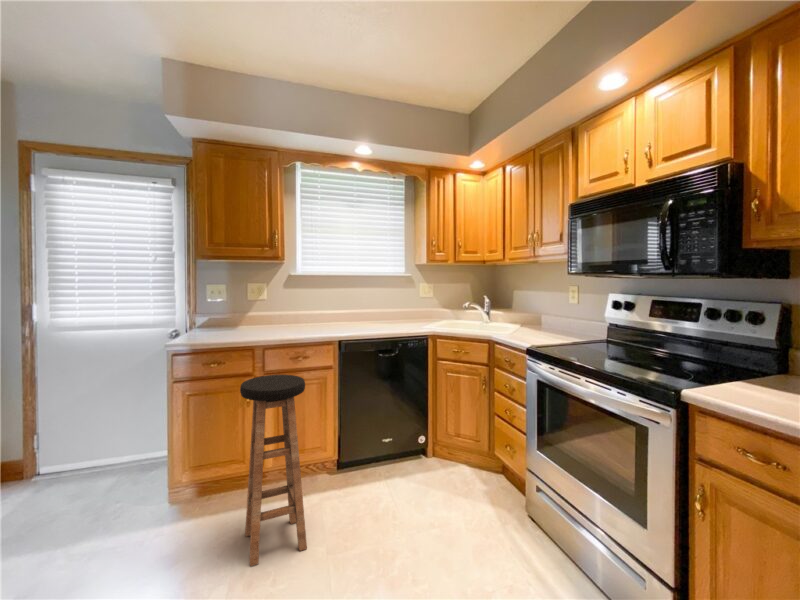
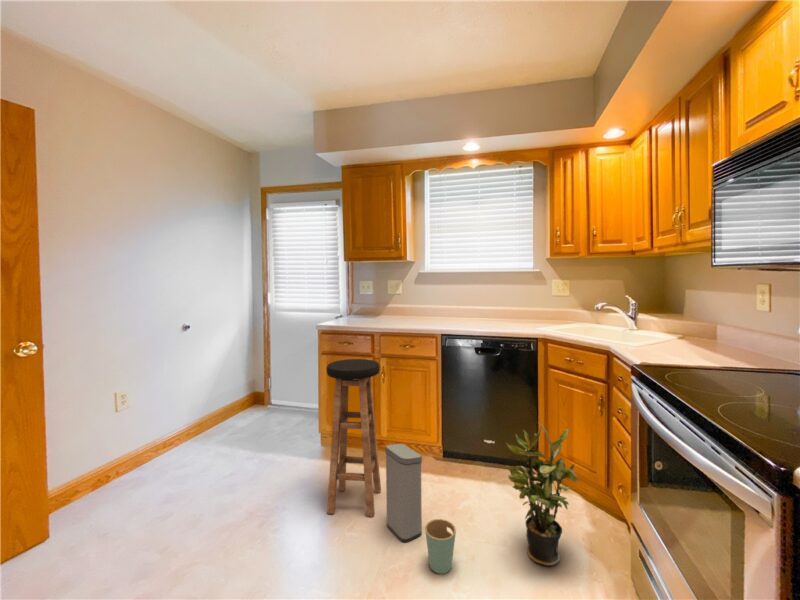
potted plant: none [441,409,497,531] -> present [506,423,578,566]
trash can: none [326,460,417,574] -> present [385,444,456,574]

